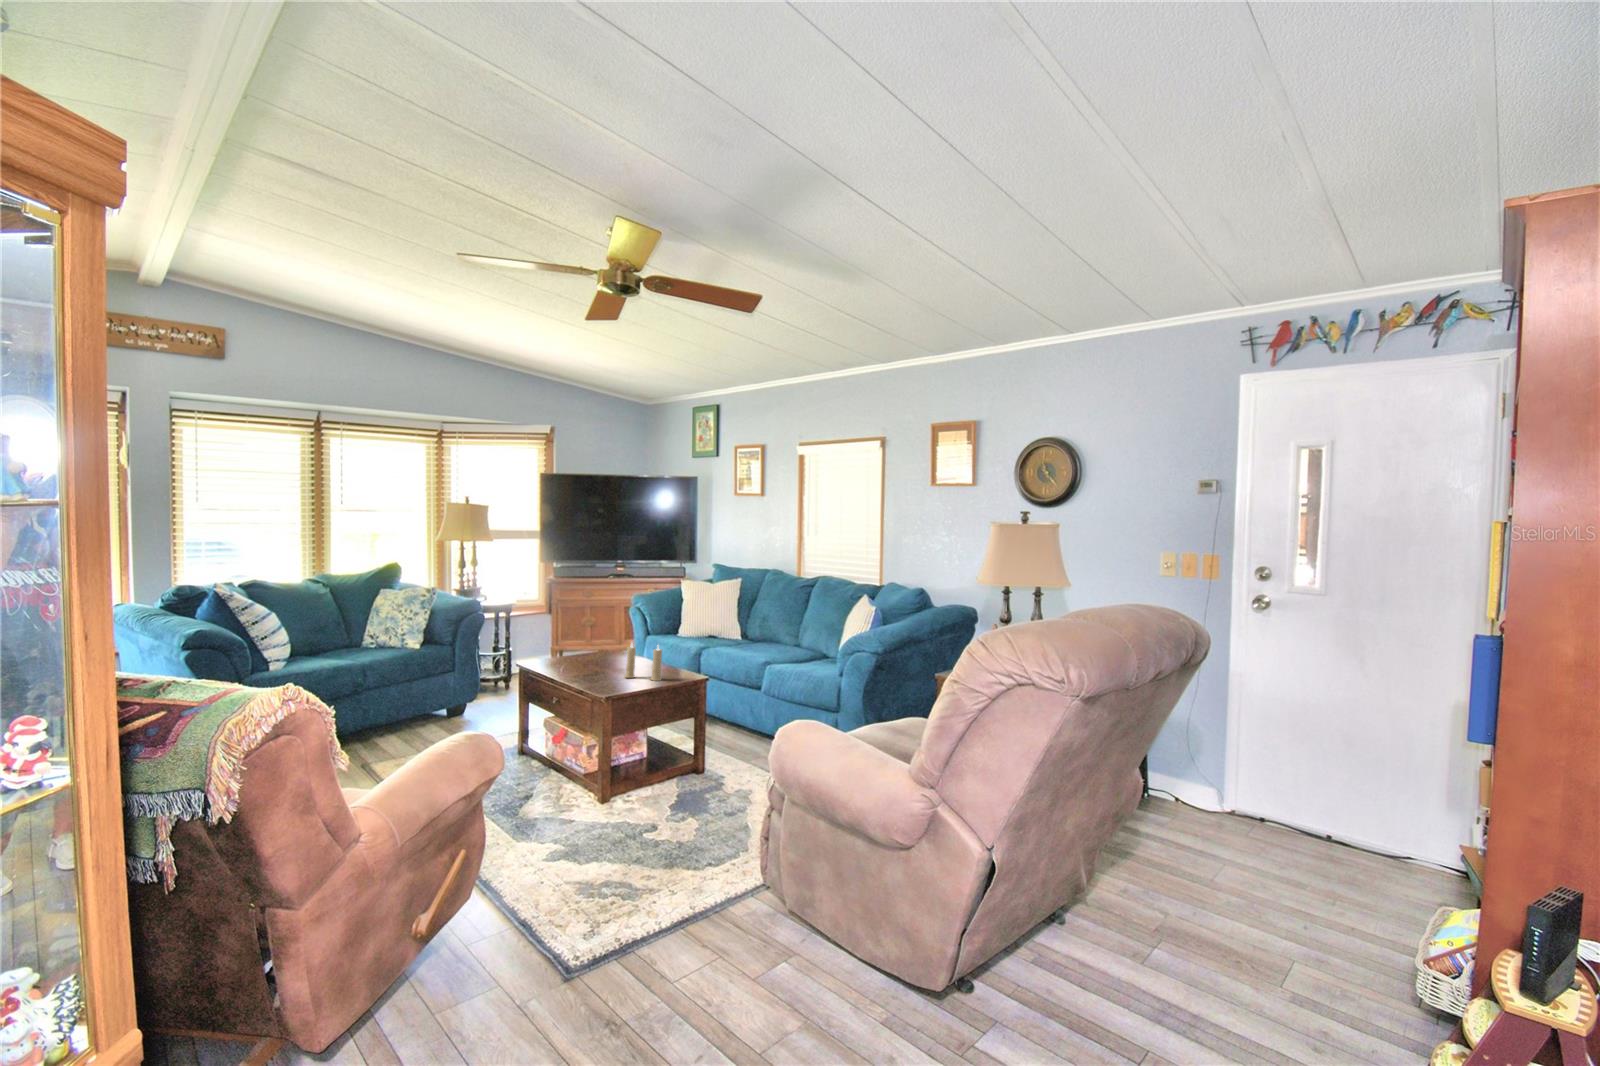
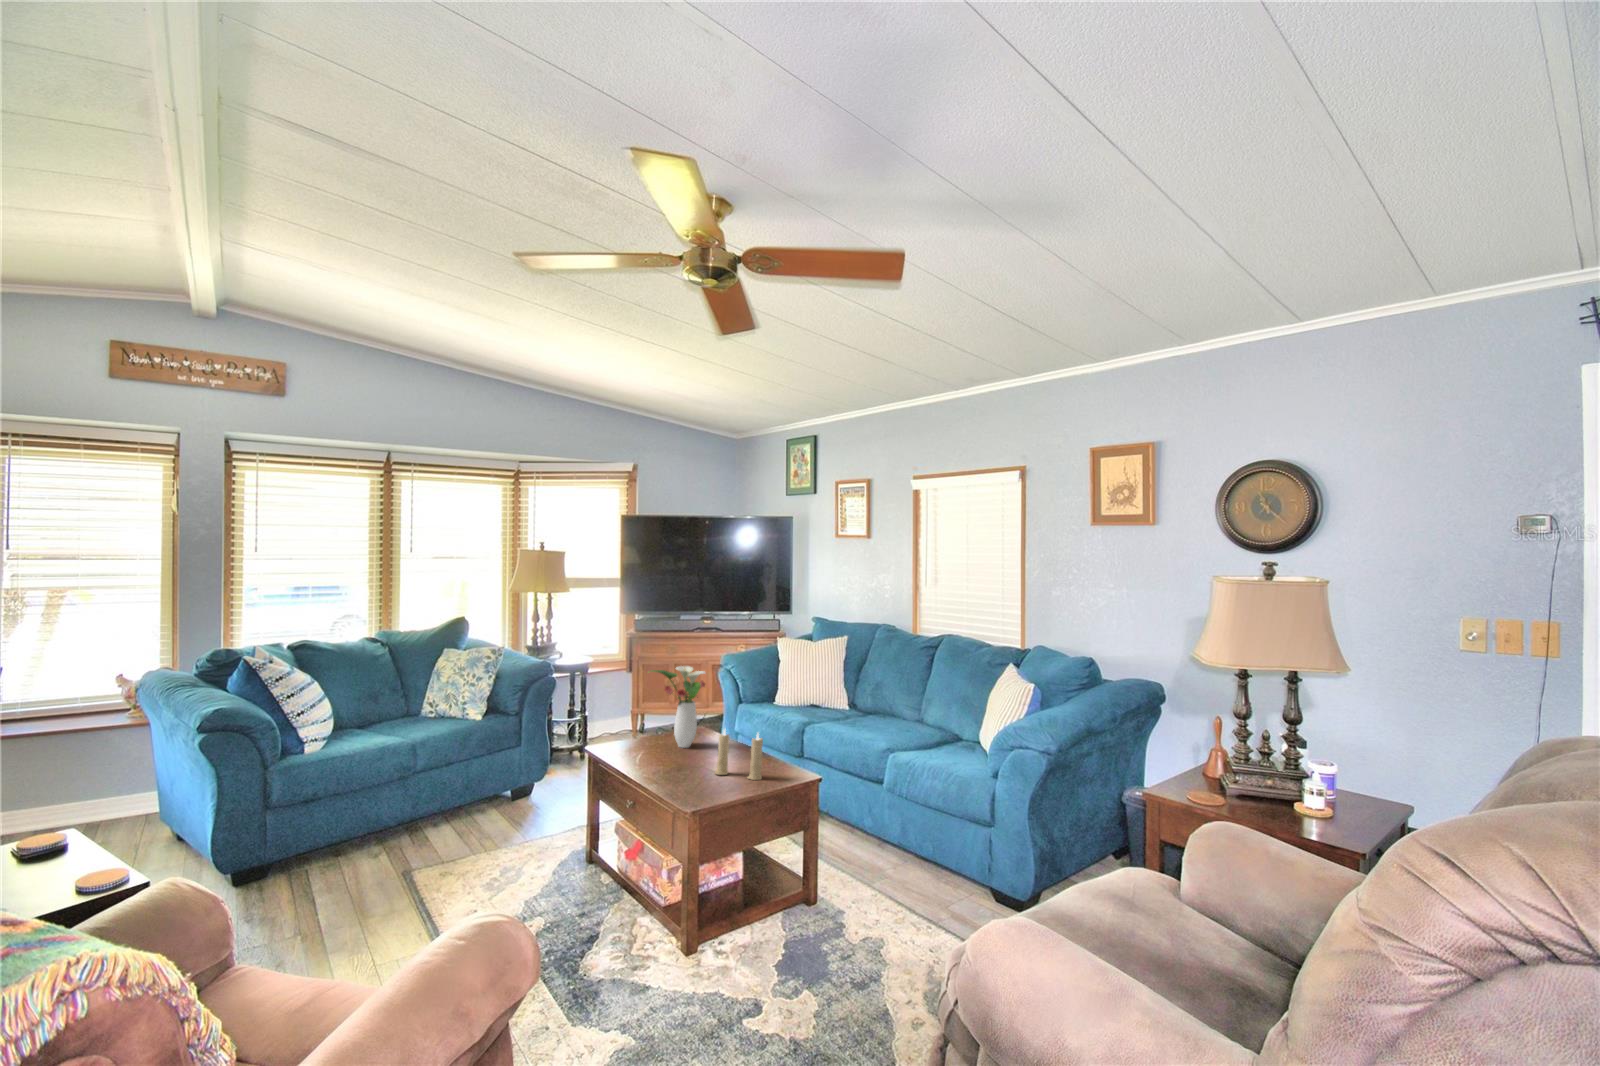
flower arrangement: none [568,598,618,663] -> present [652,666,705,748]

